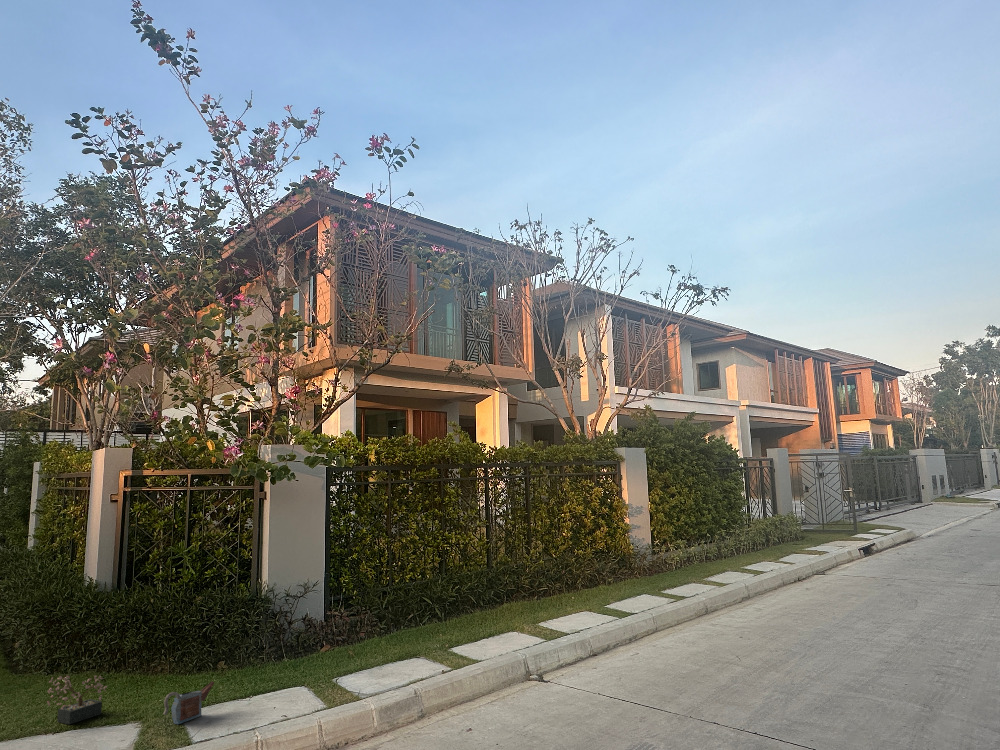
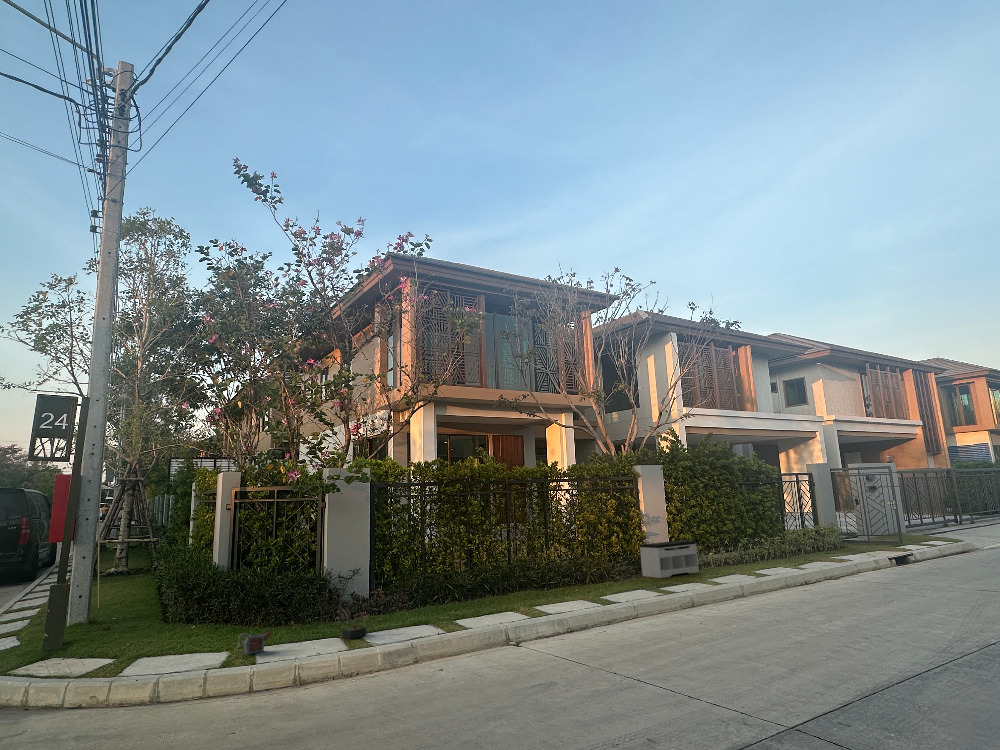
bench: none [622,534,683,578] -> present [640,540,699,578]
decorative plant: present [47,676,107,725] -> present [337,609,367,639]

